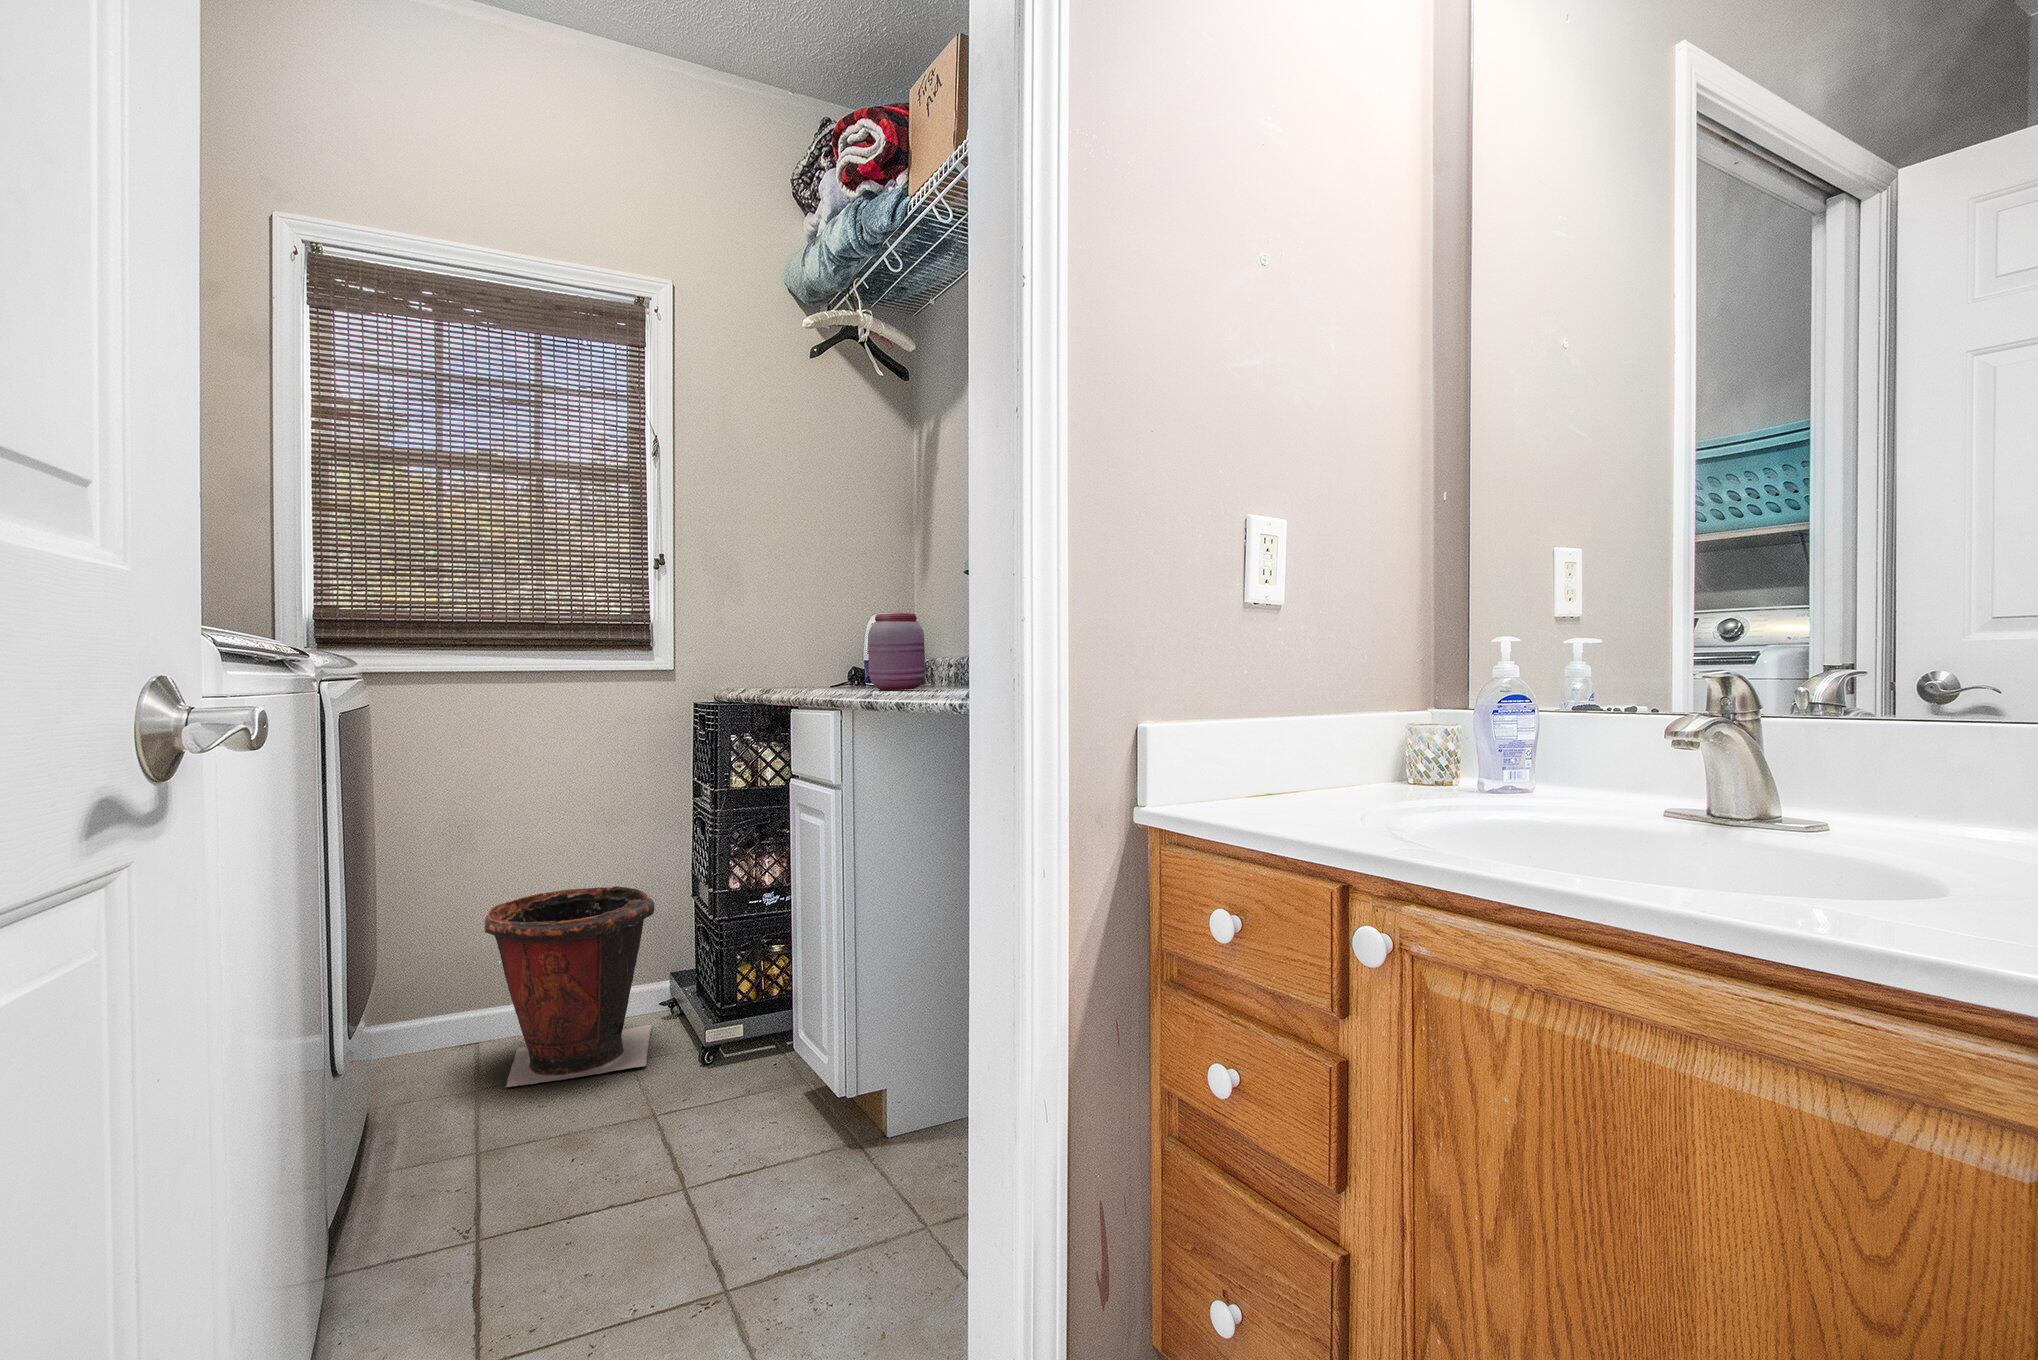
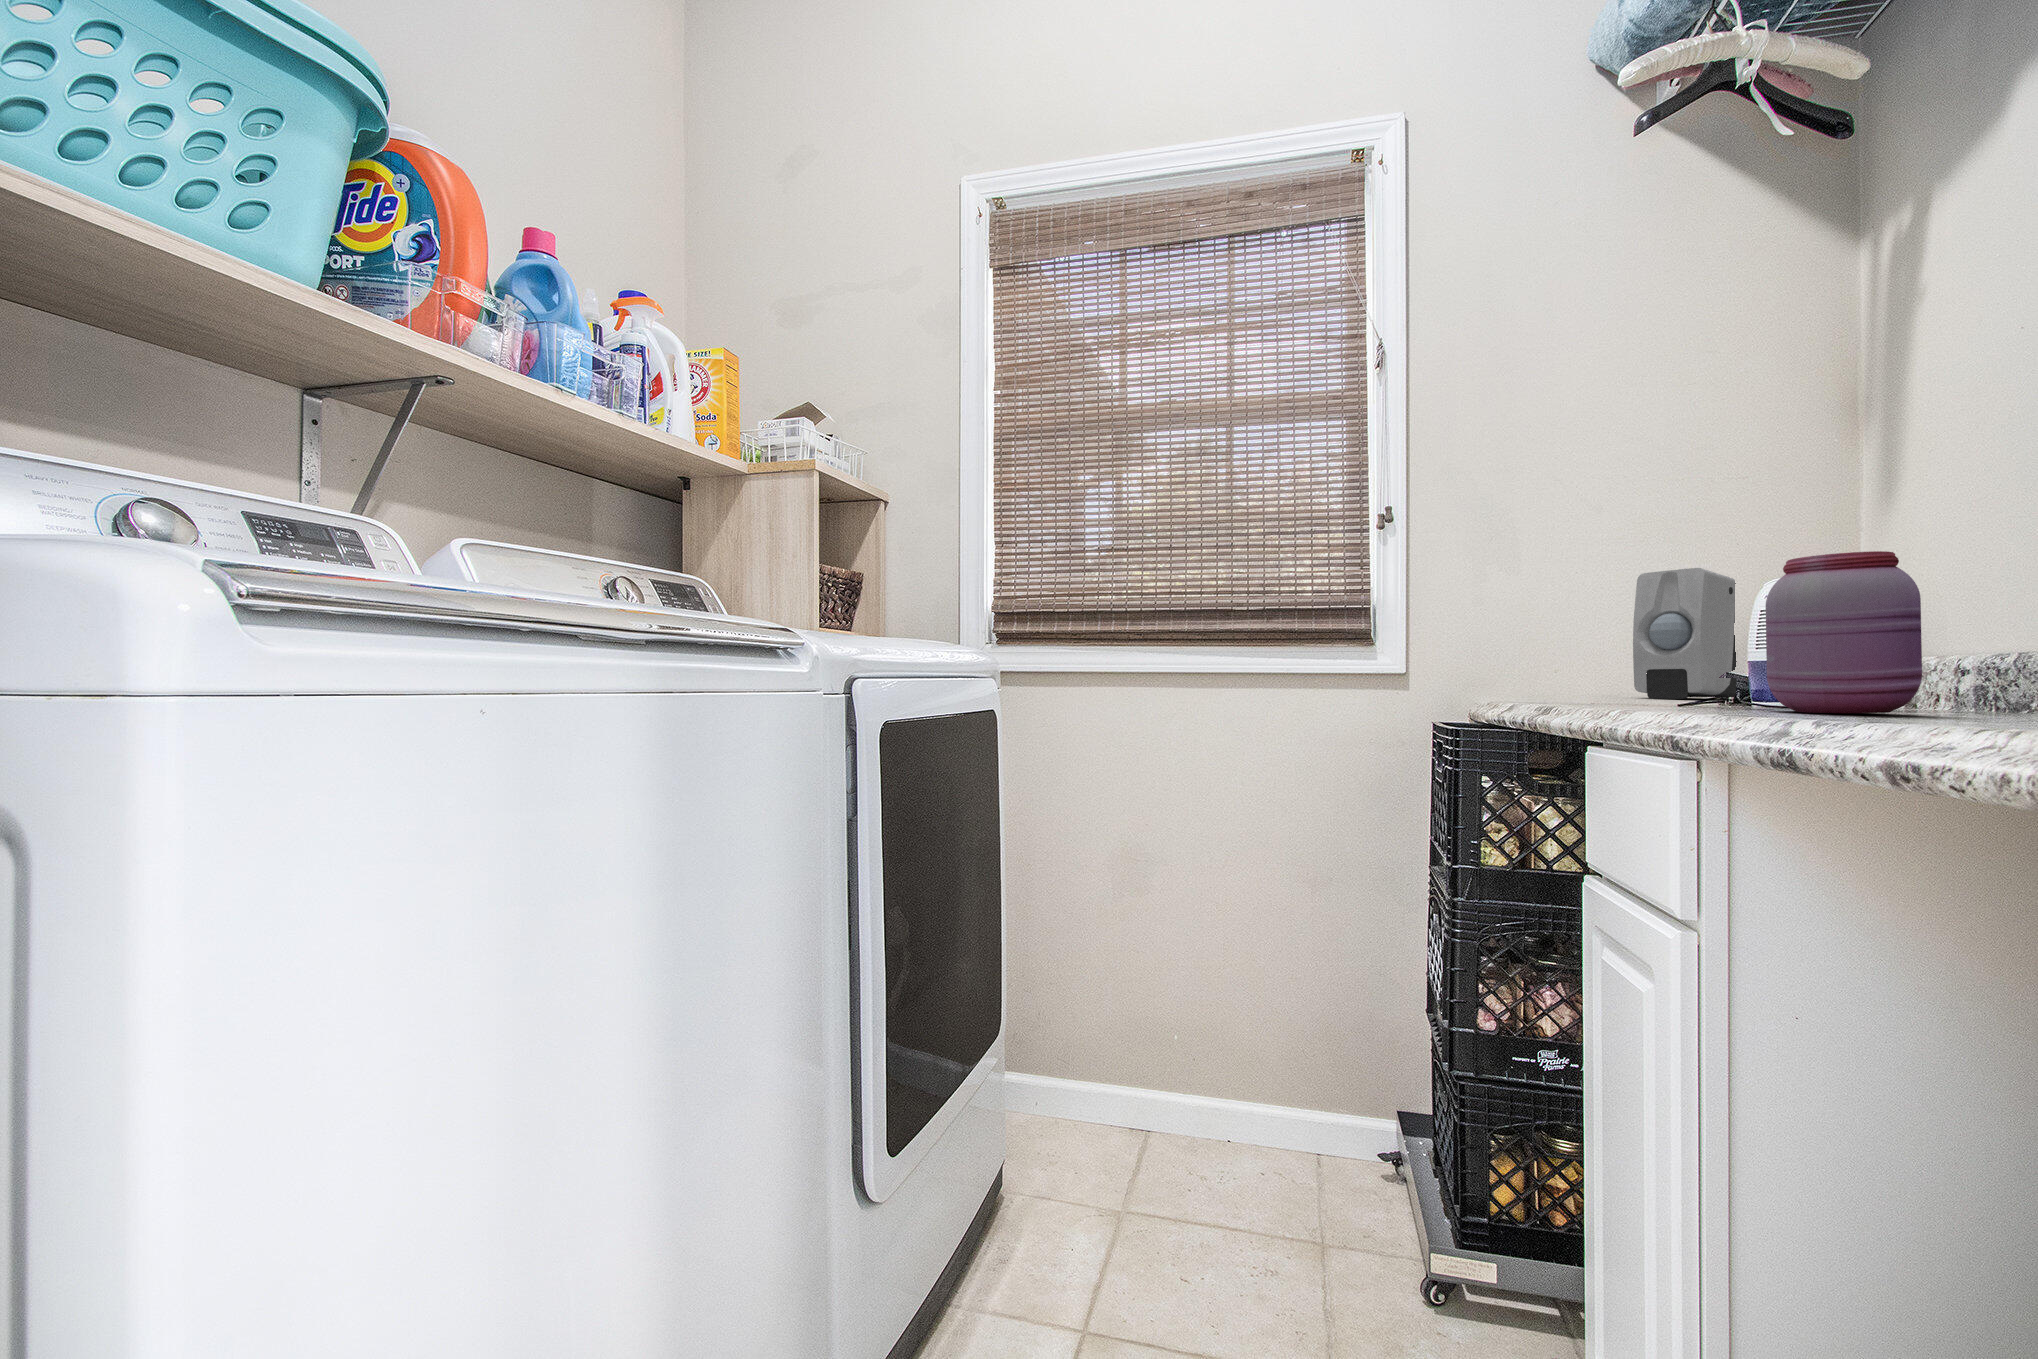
soap dispenser: none [809,609,861,686] -> present [1633,568,1737,699]
waste bin: present [484,884,655,1087] -> none [1149,959,1365,1259]

